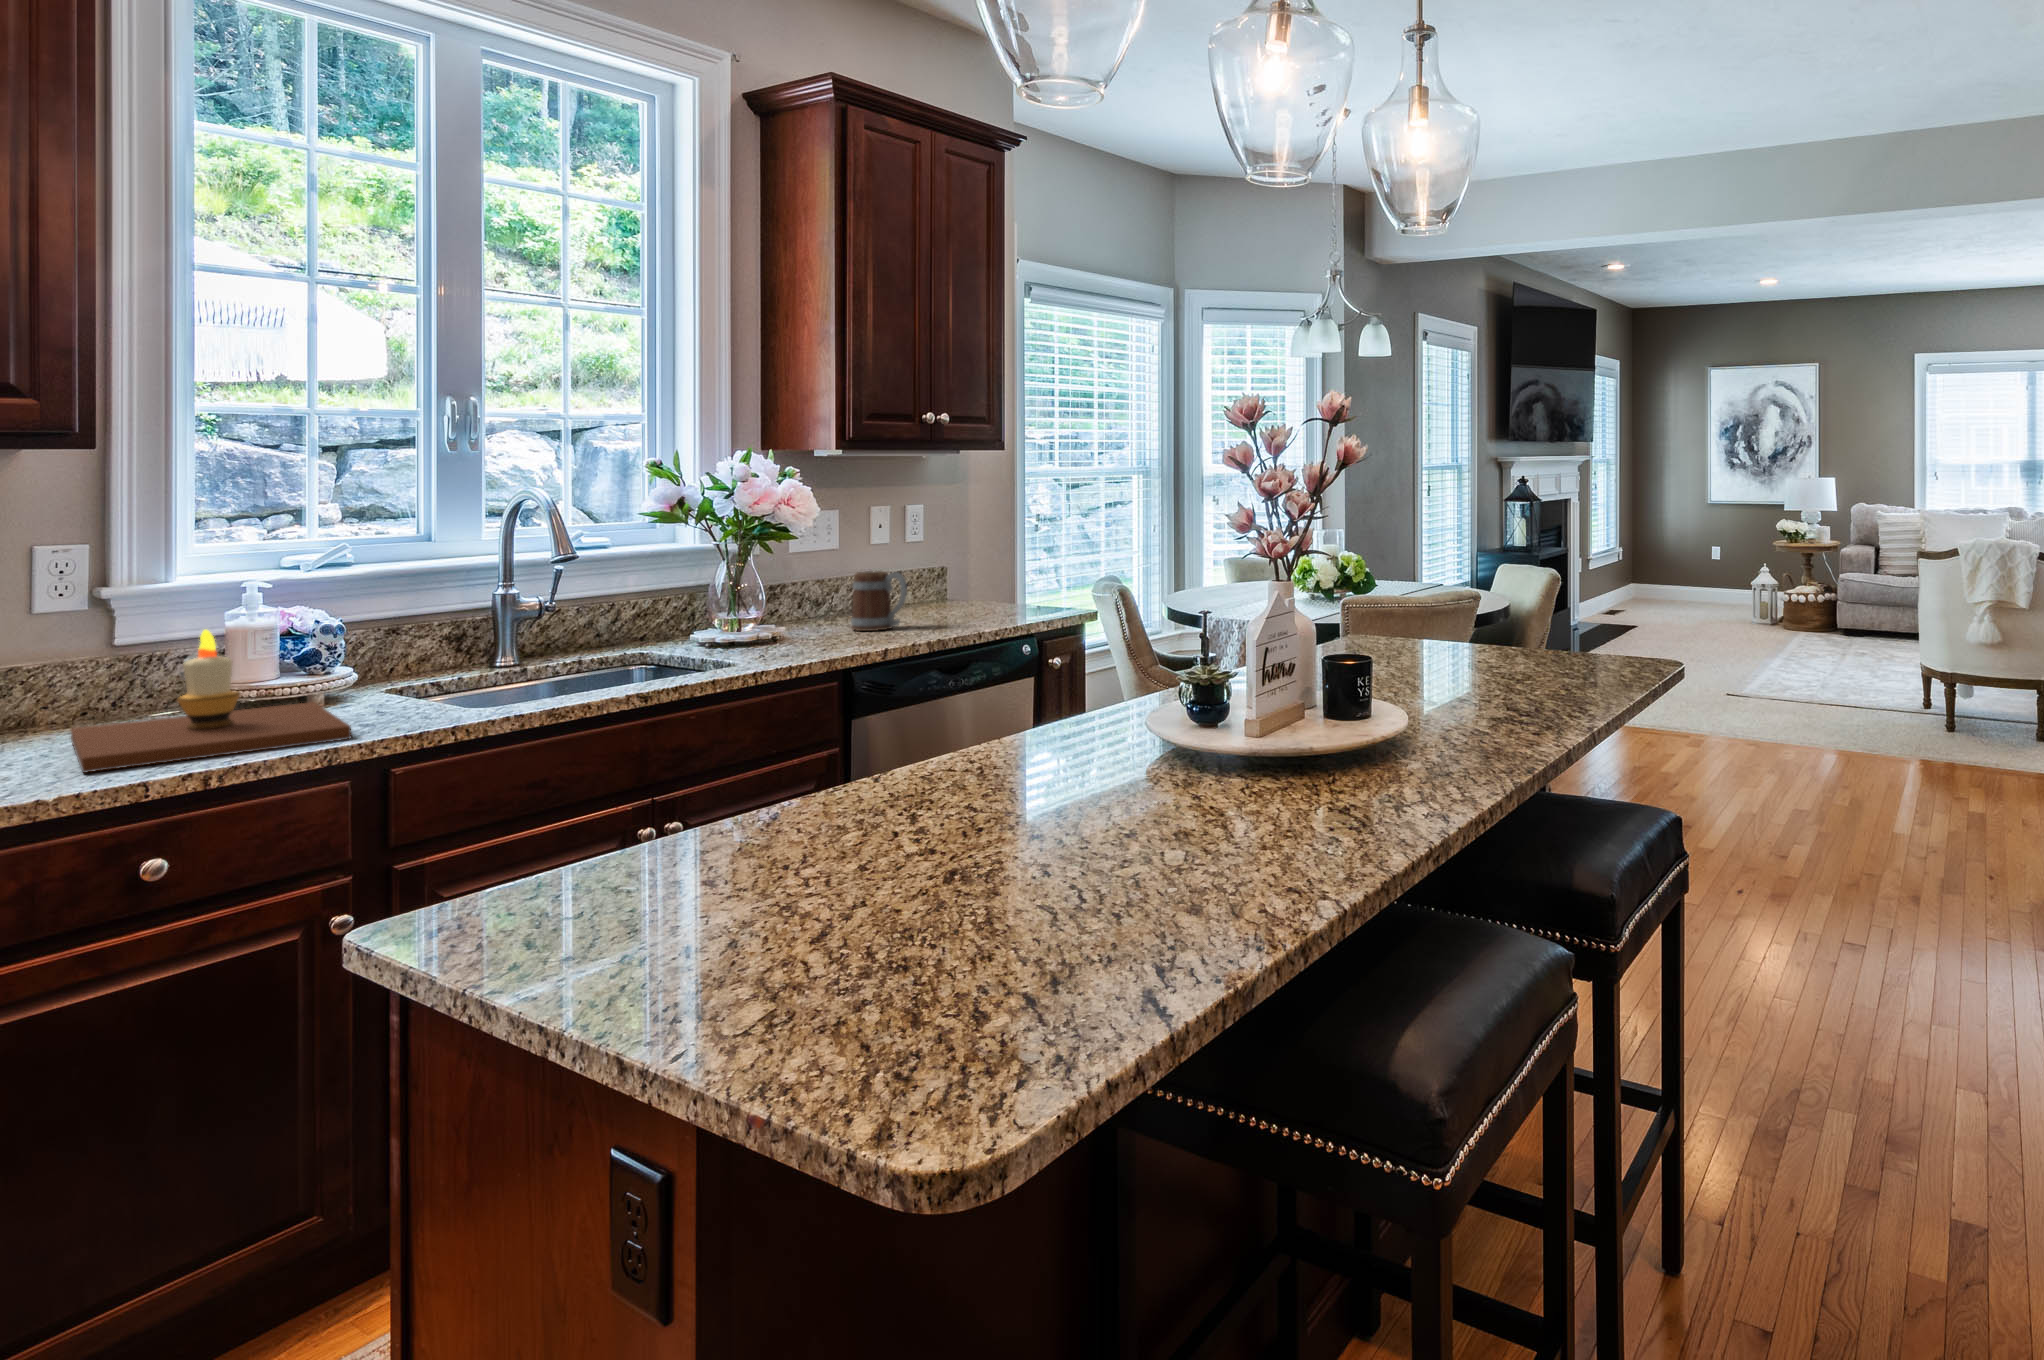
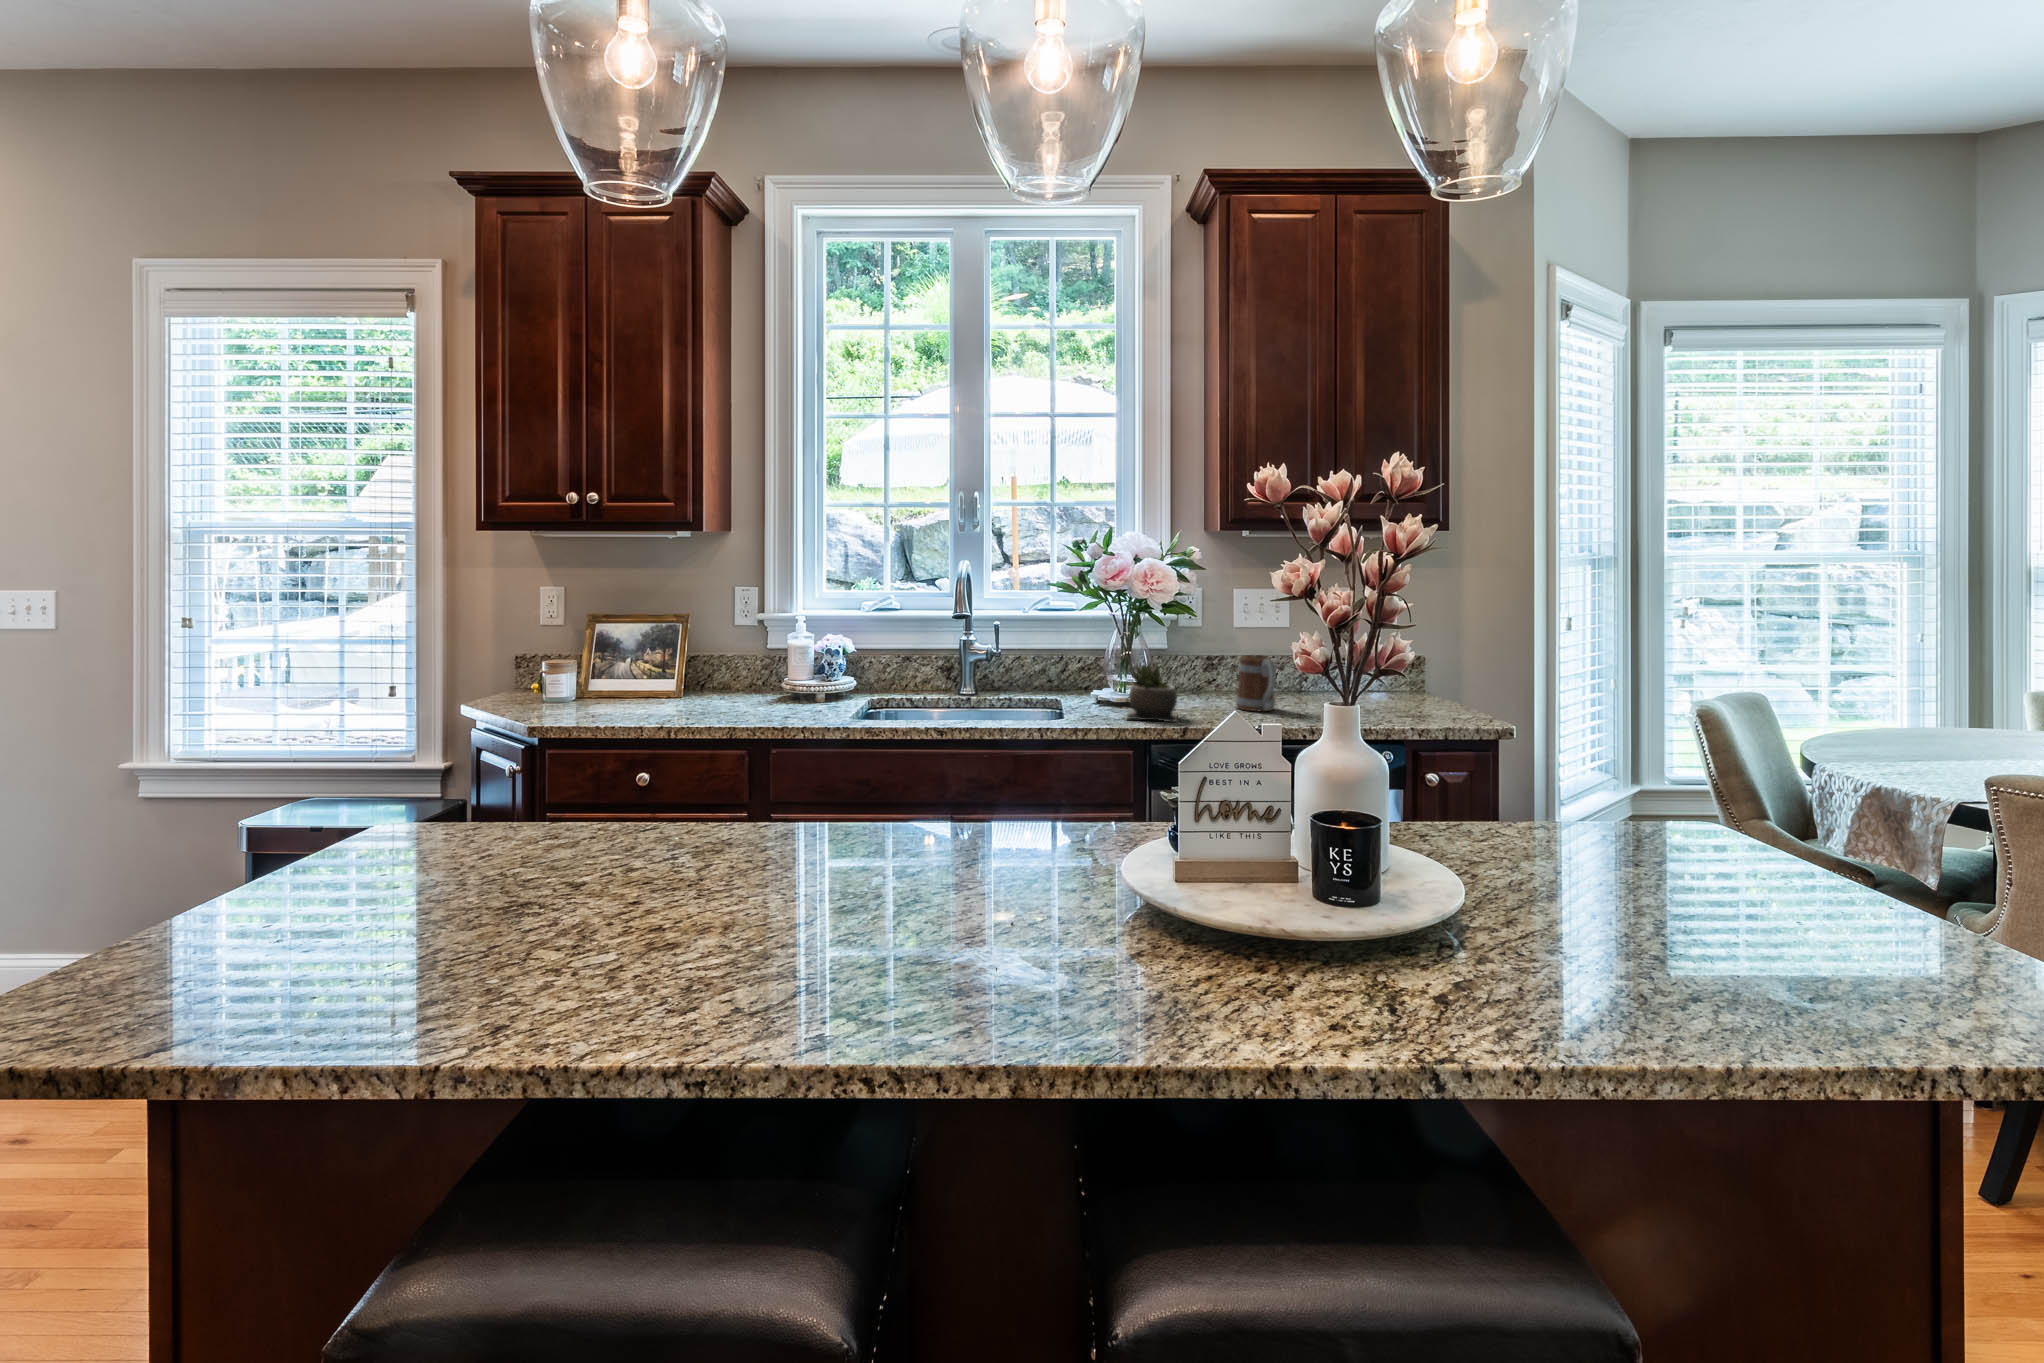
succulent plant: none [773,584,856,652] -> present [1126,664,1177,722]
candle: present [71,629,352,772] -> none [648,646,810,724]

